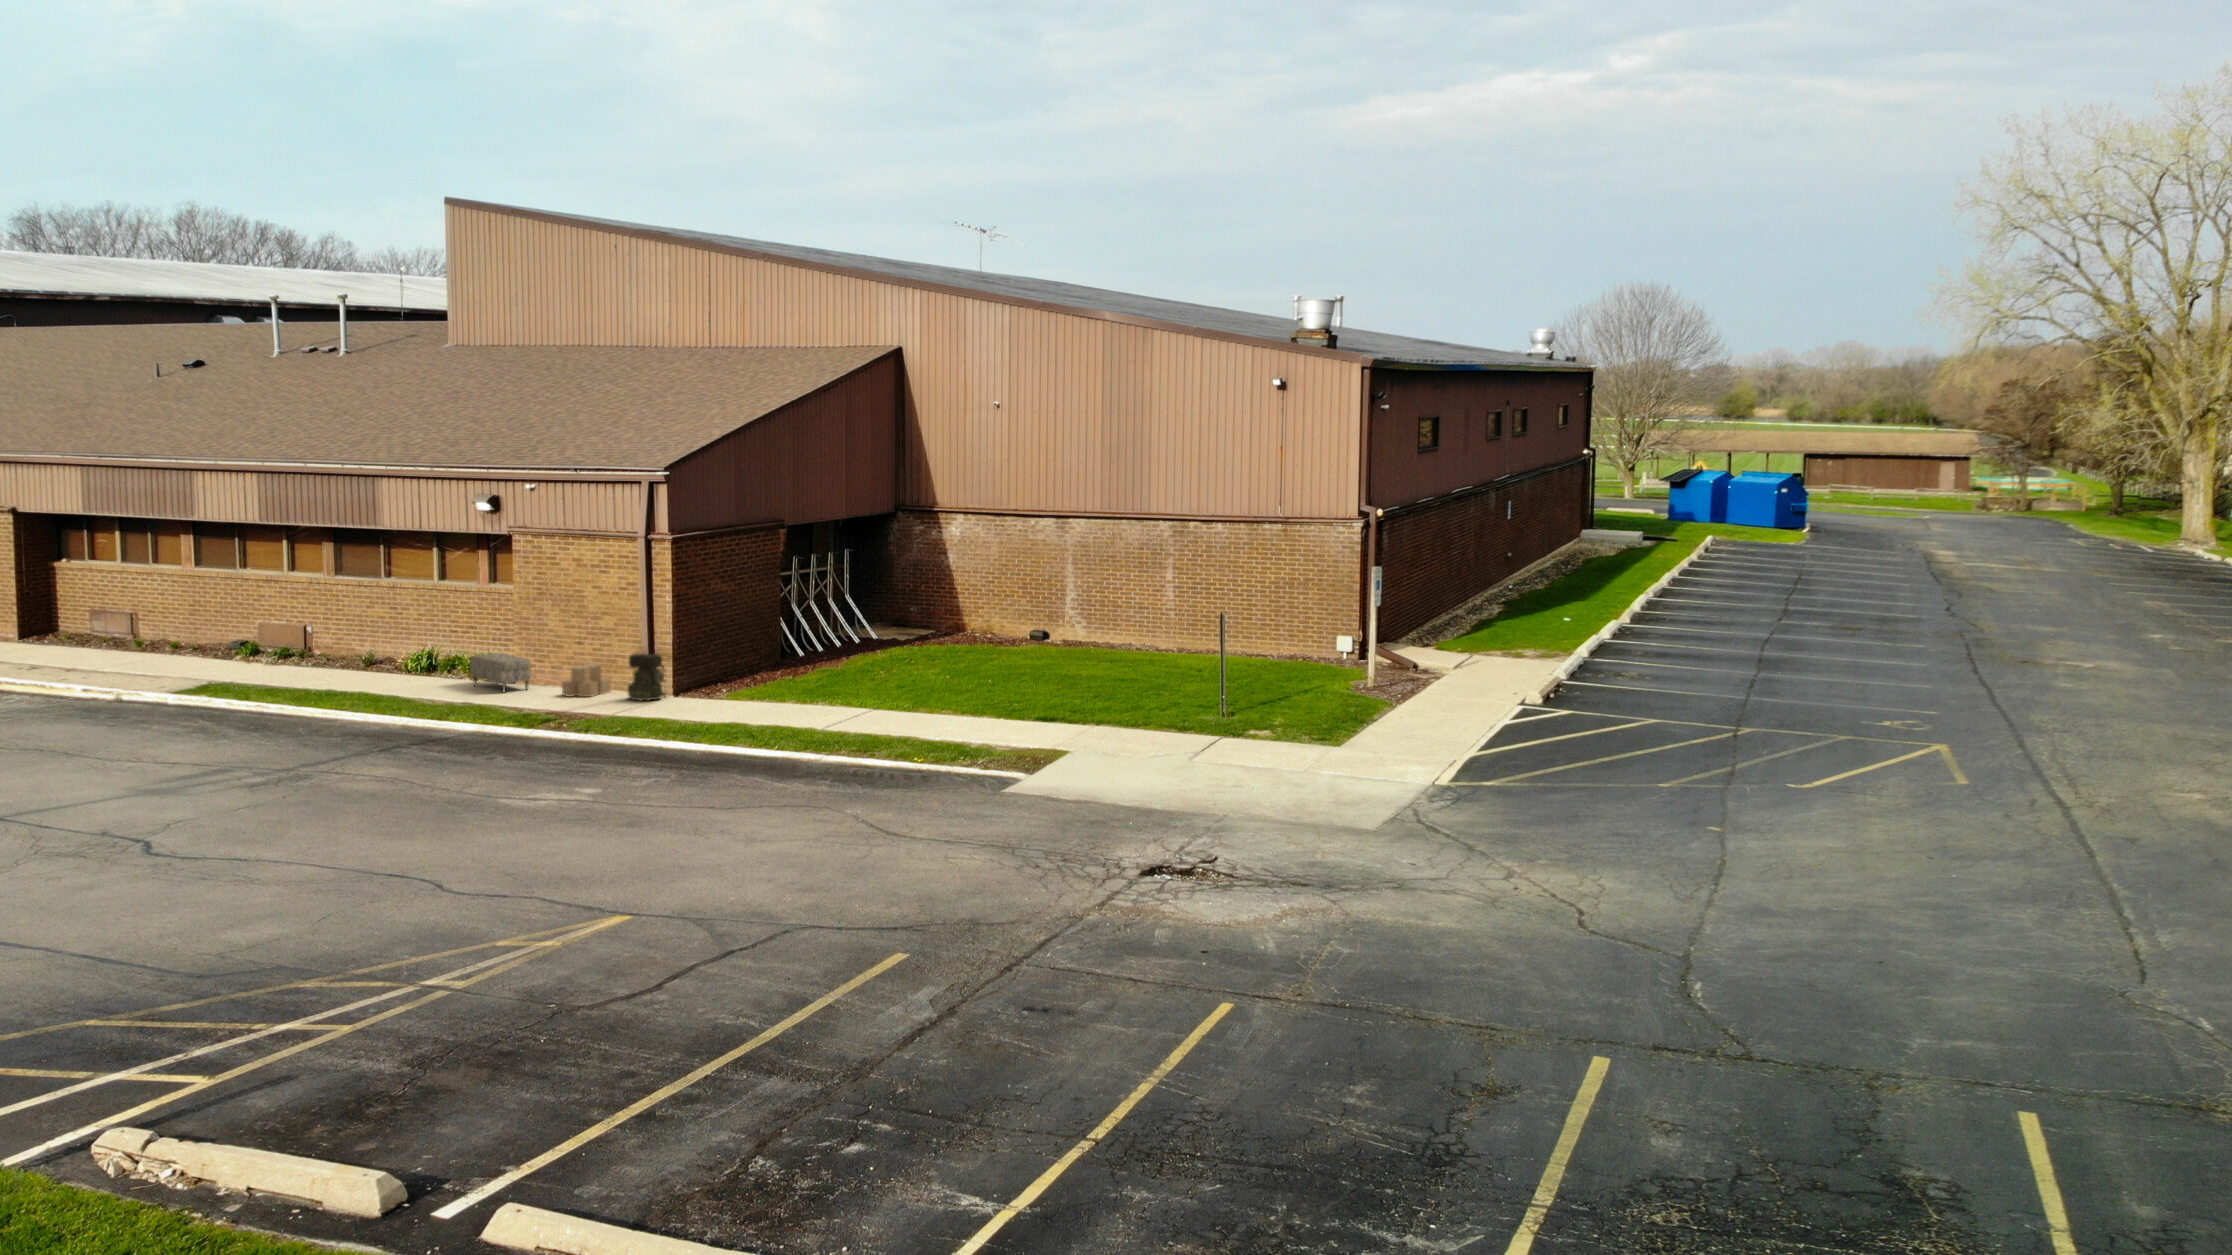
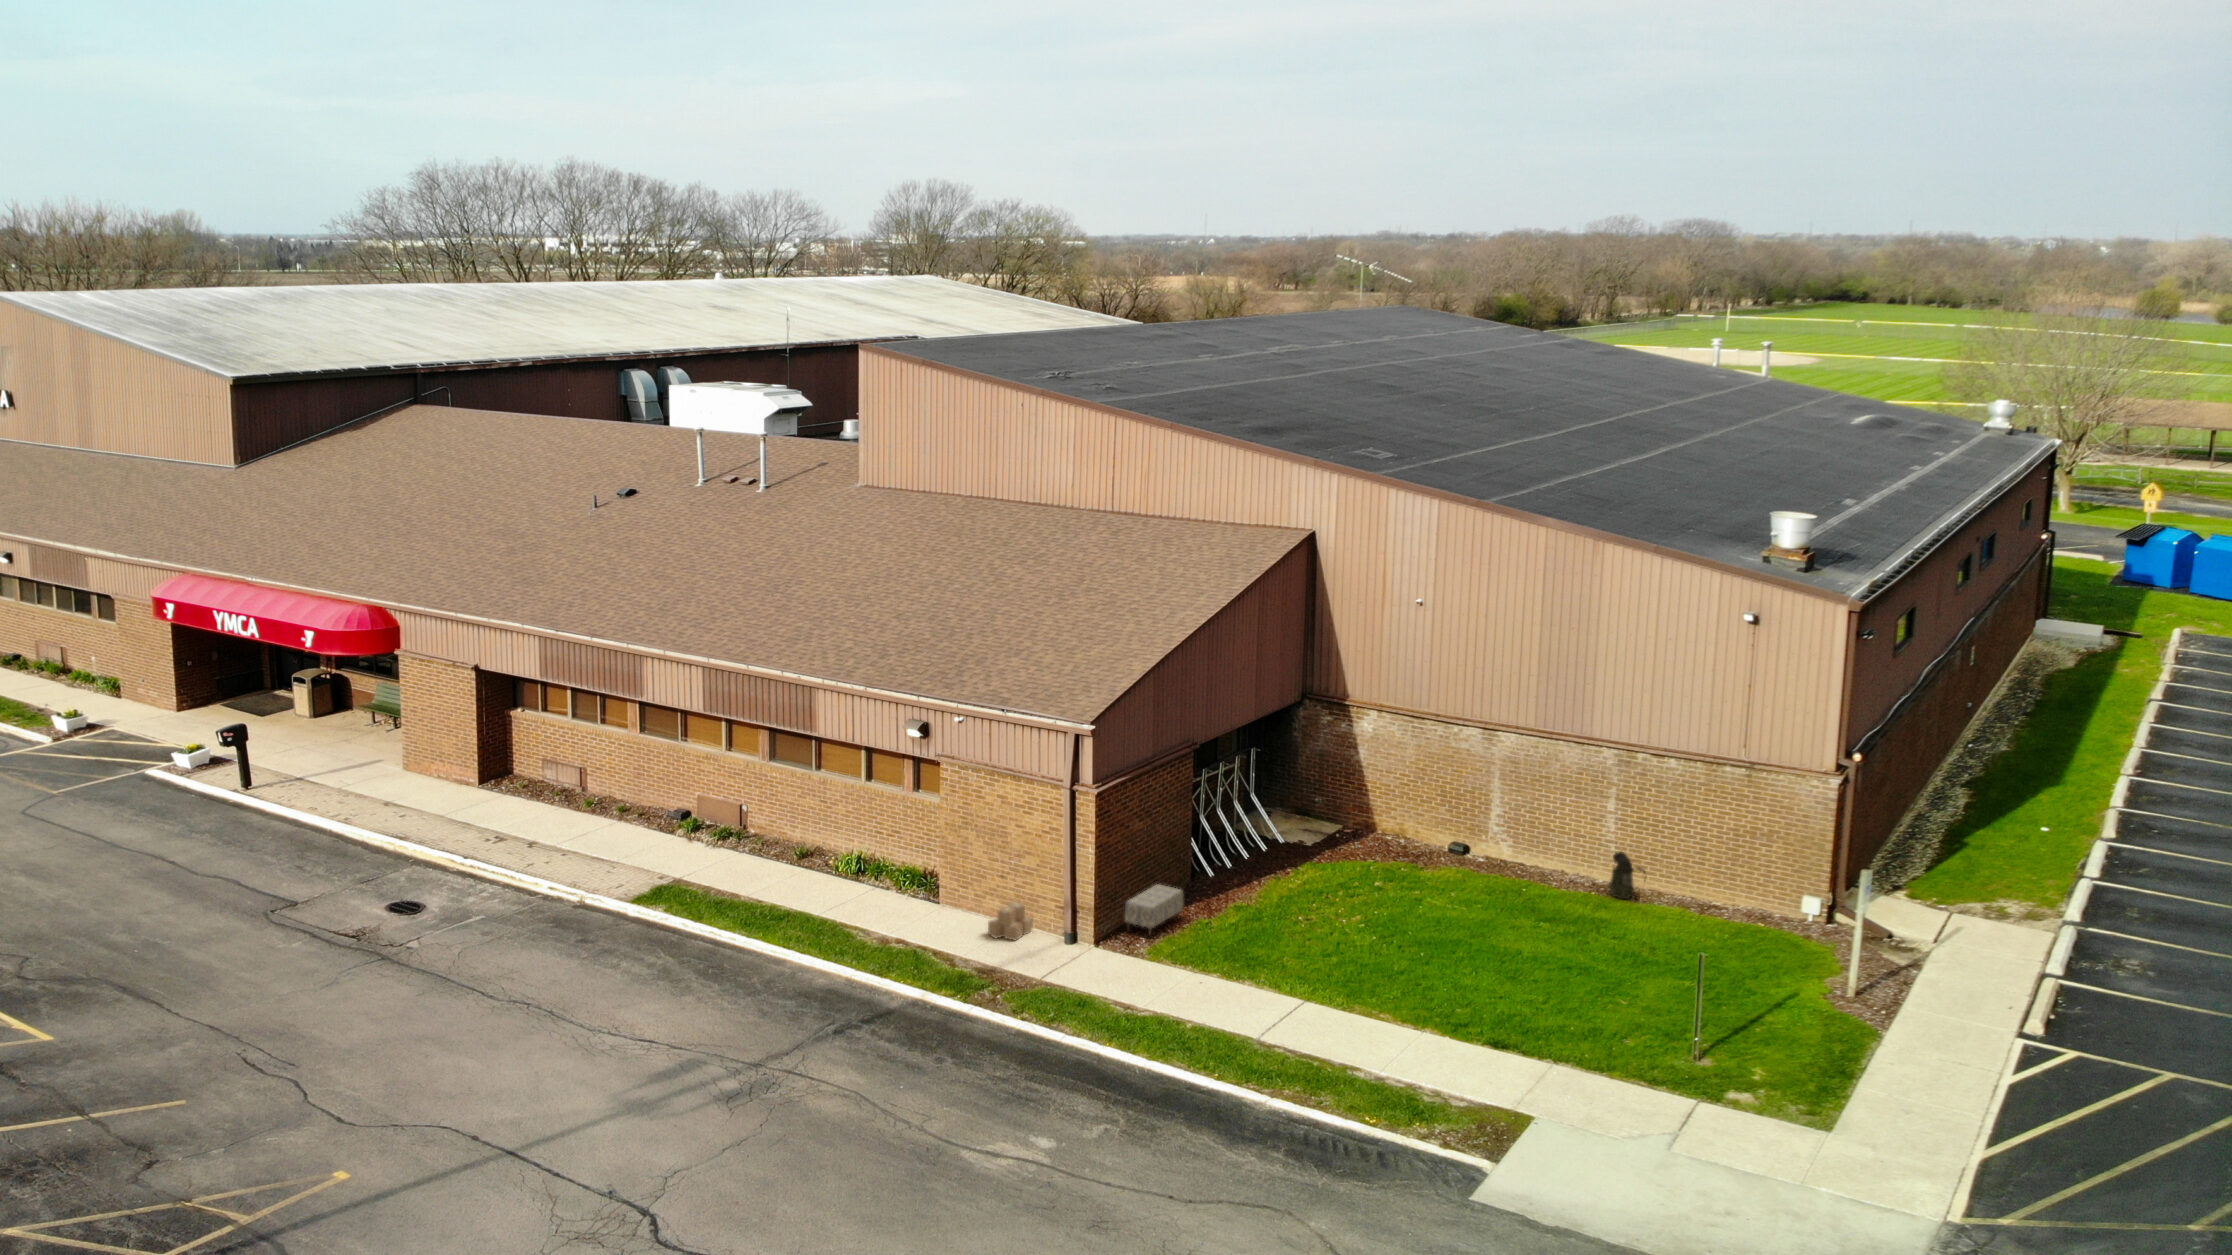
bench: present [471,653,531,692] -> present [1125,884,1183,936]
backpack: present [628,654,666,701] -> present [1608,852,1645,899]

